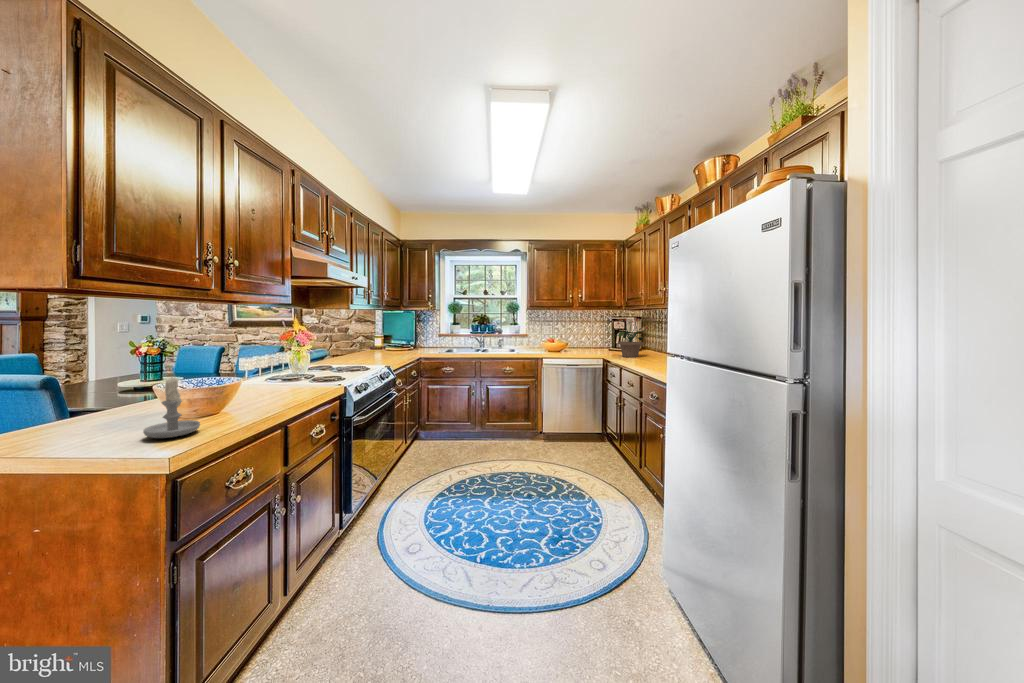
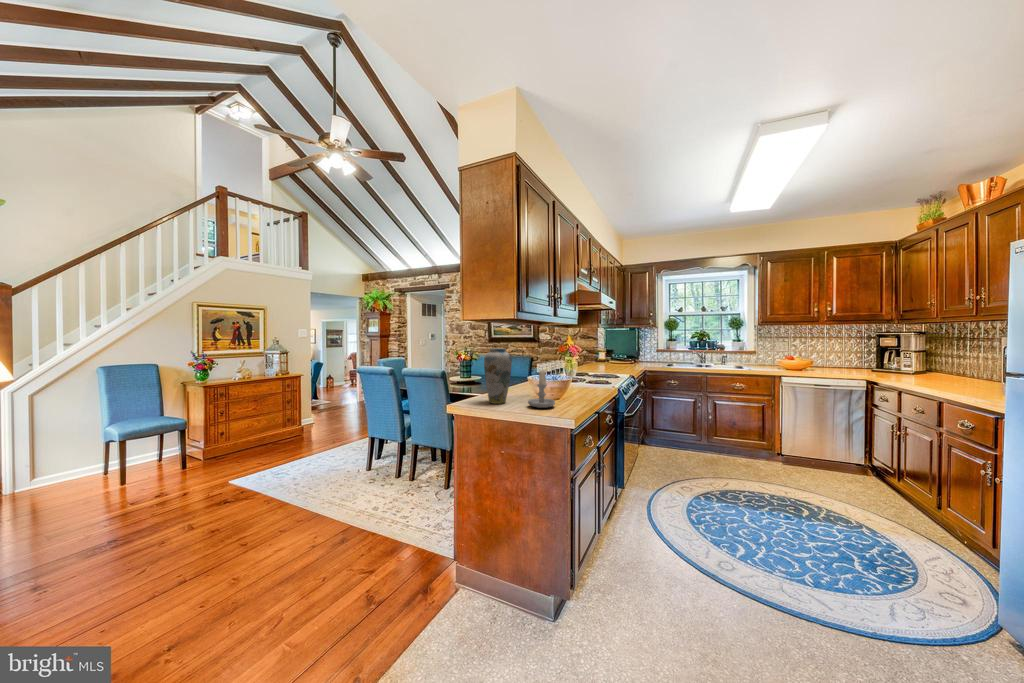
potted plant: present [614,319,648,357] -> none [880,332,946,380]
vase: none [54,345,123,439] -> present [484,348,512,404]

